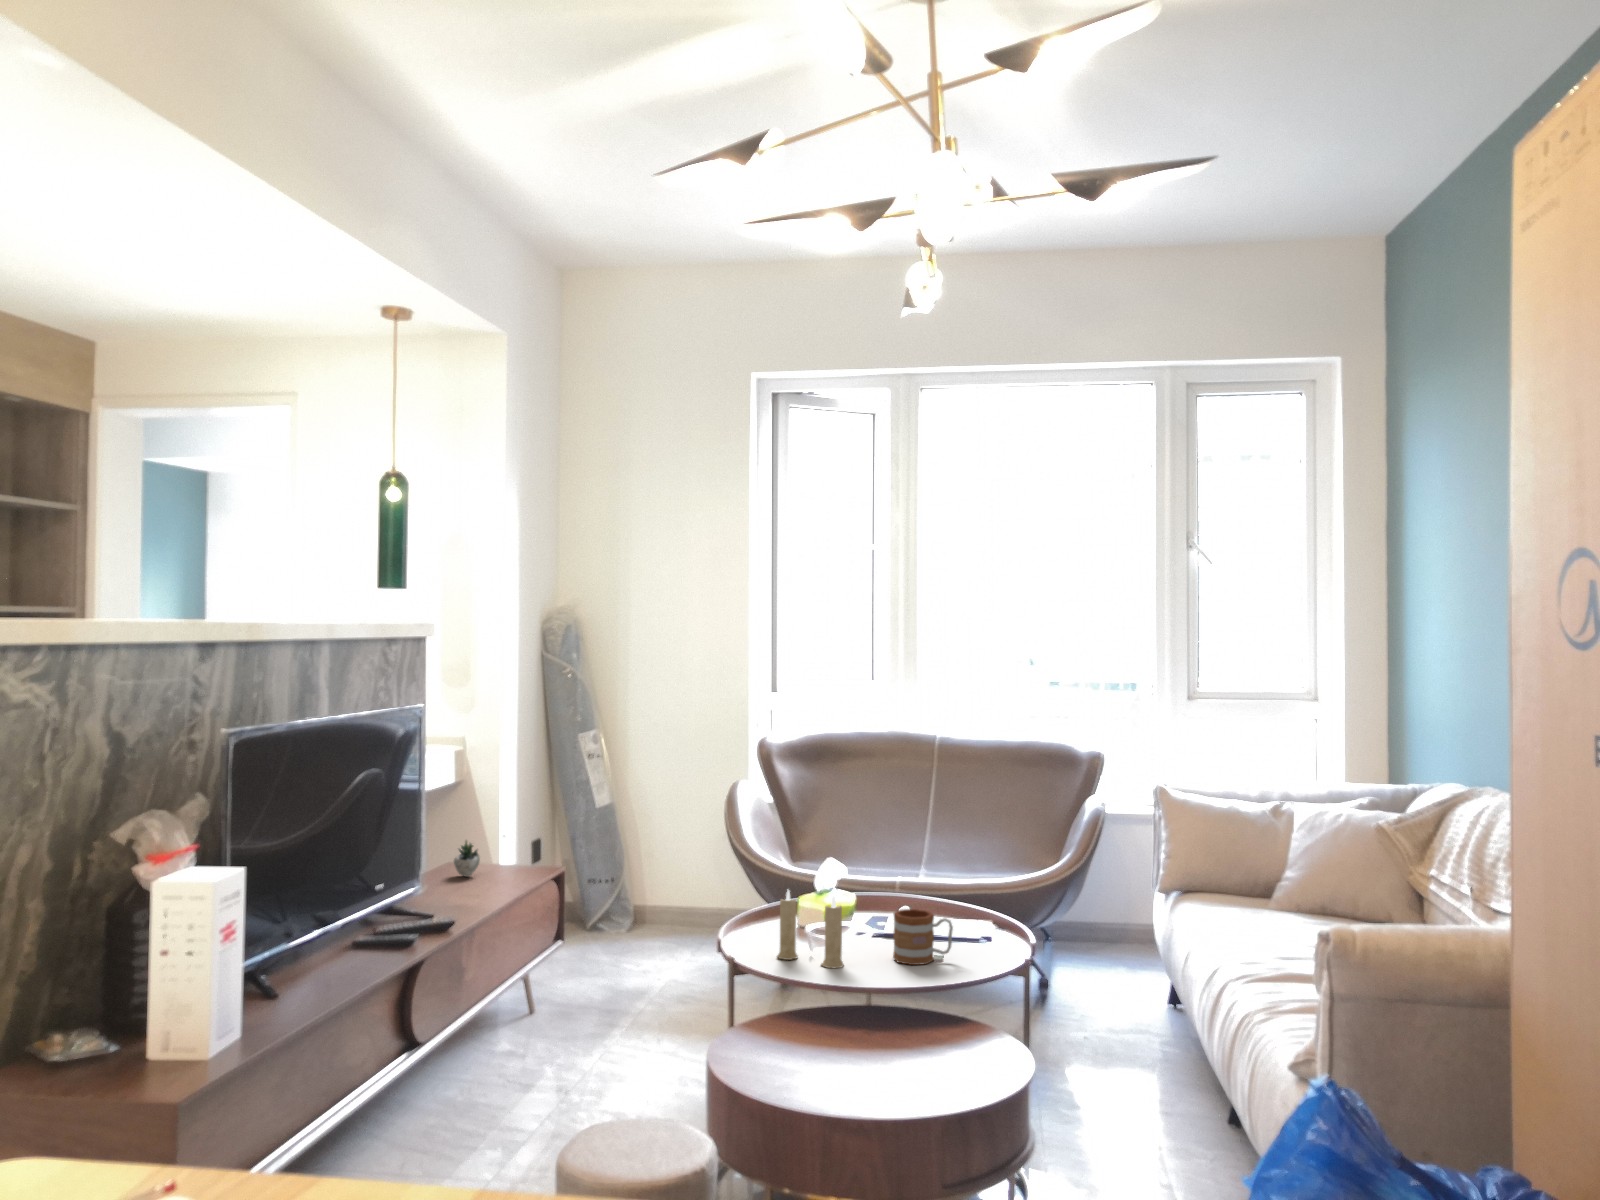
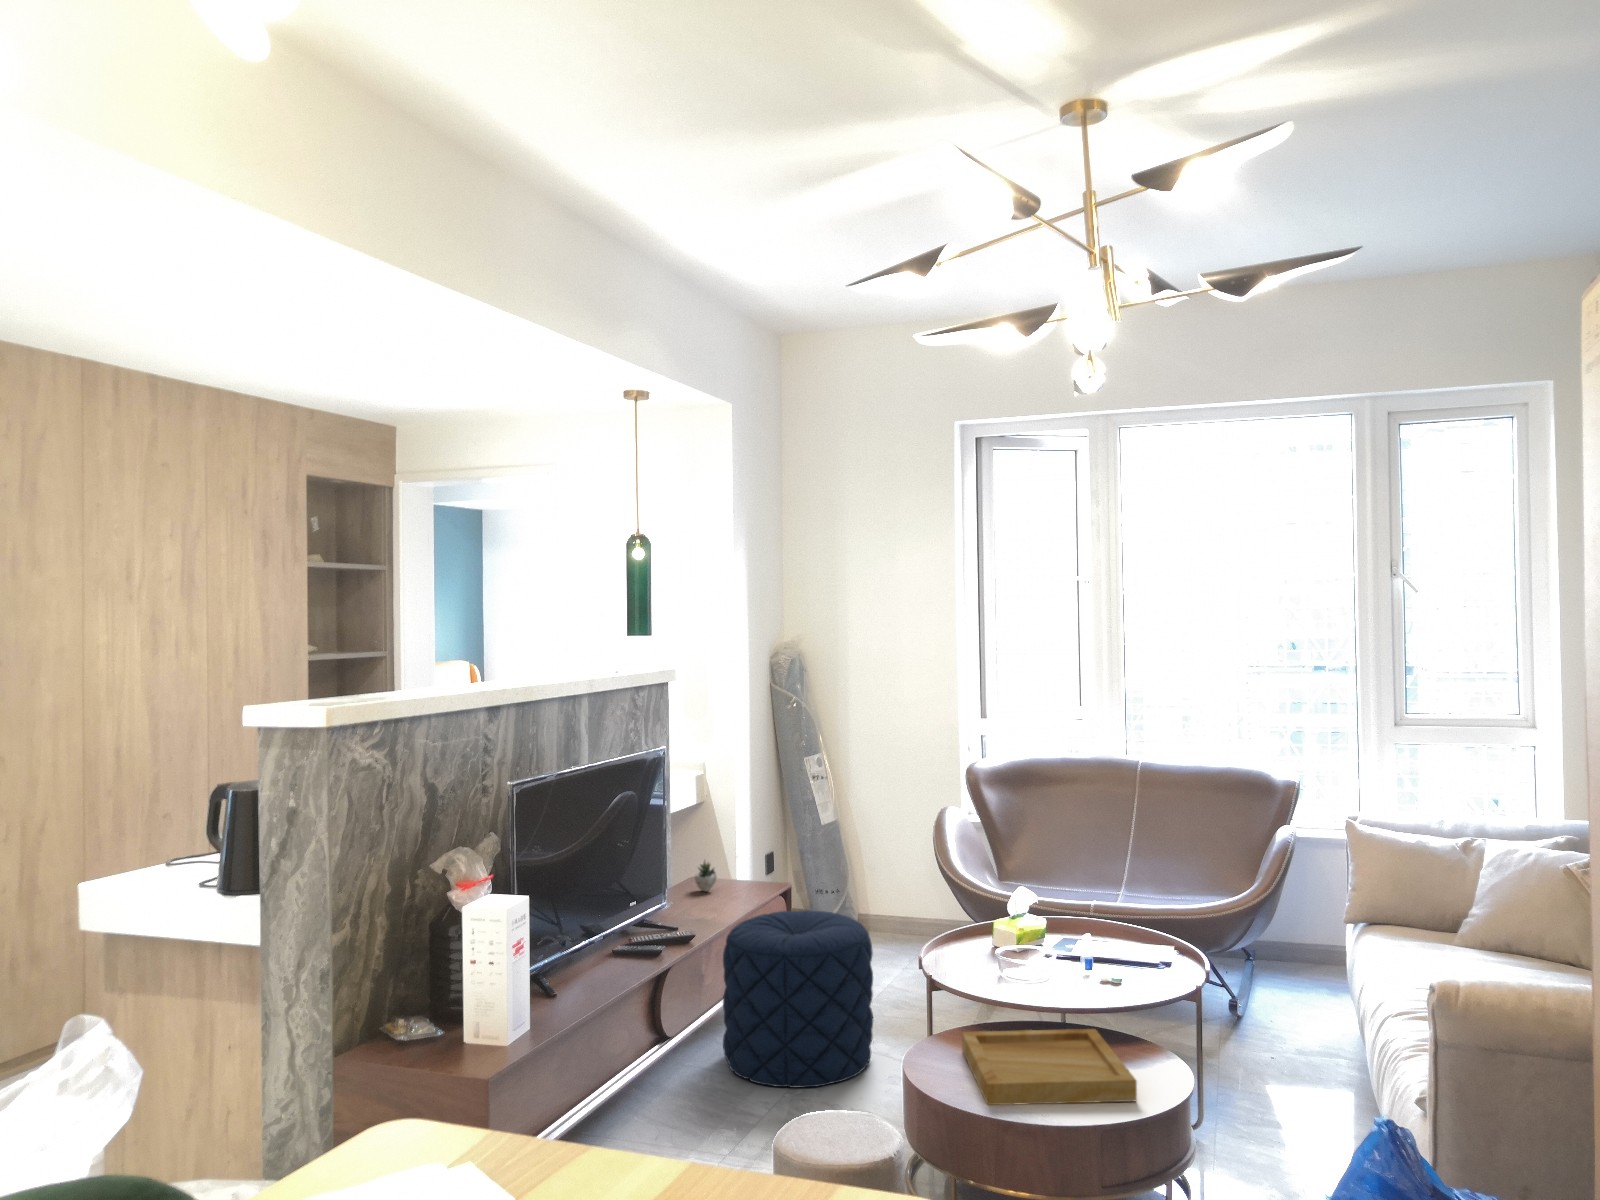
candle: present [777,890,844,968] -> none [967,912,1027,988]
pouf: none [486,893,664,1097] -> present [723,910,873,1088]
mug: present [893,909,953,965] -> none [1072,937,1127,987]
tray: none [779,1009,986,1102] -> present [962,1029,1137,1105]

